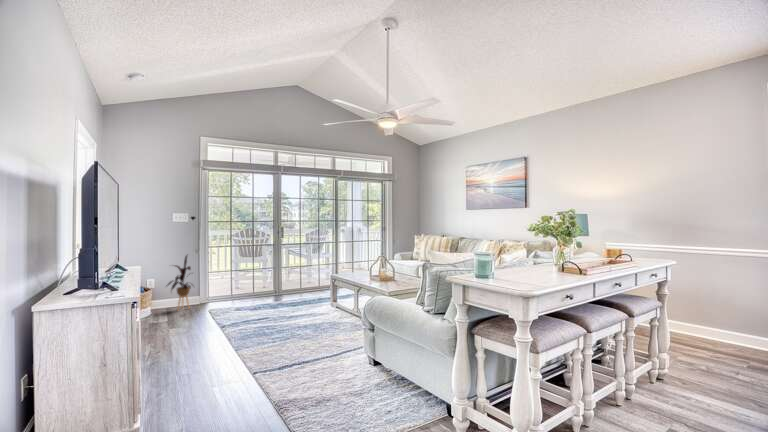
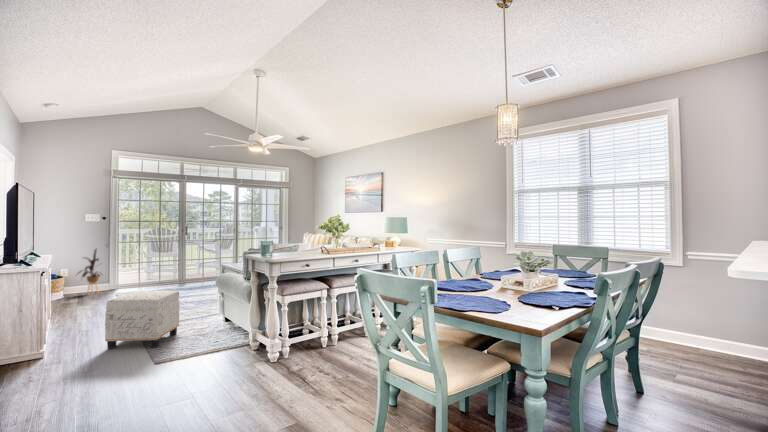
ottoman: none [228,322,320,419] -> present [105,291,179,349]

